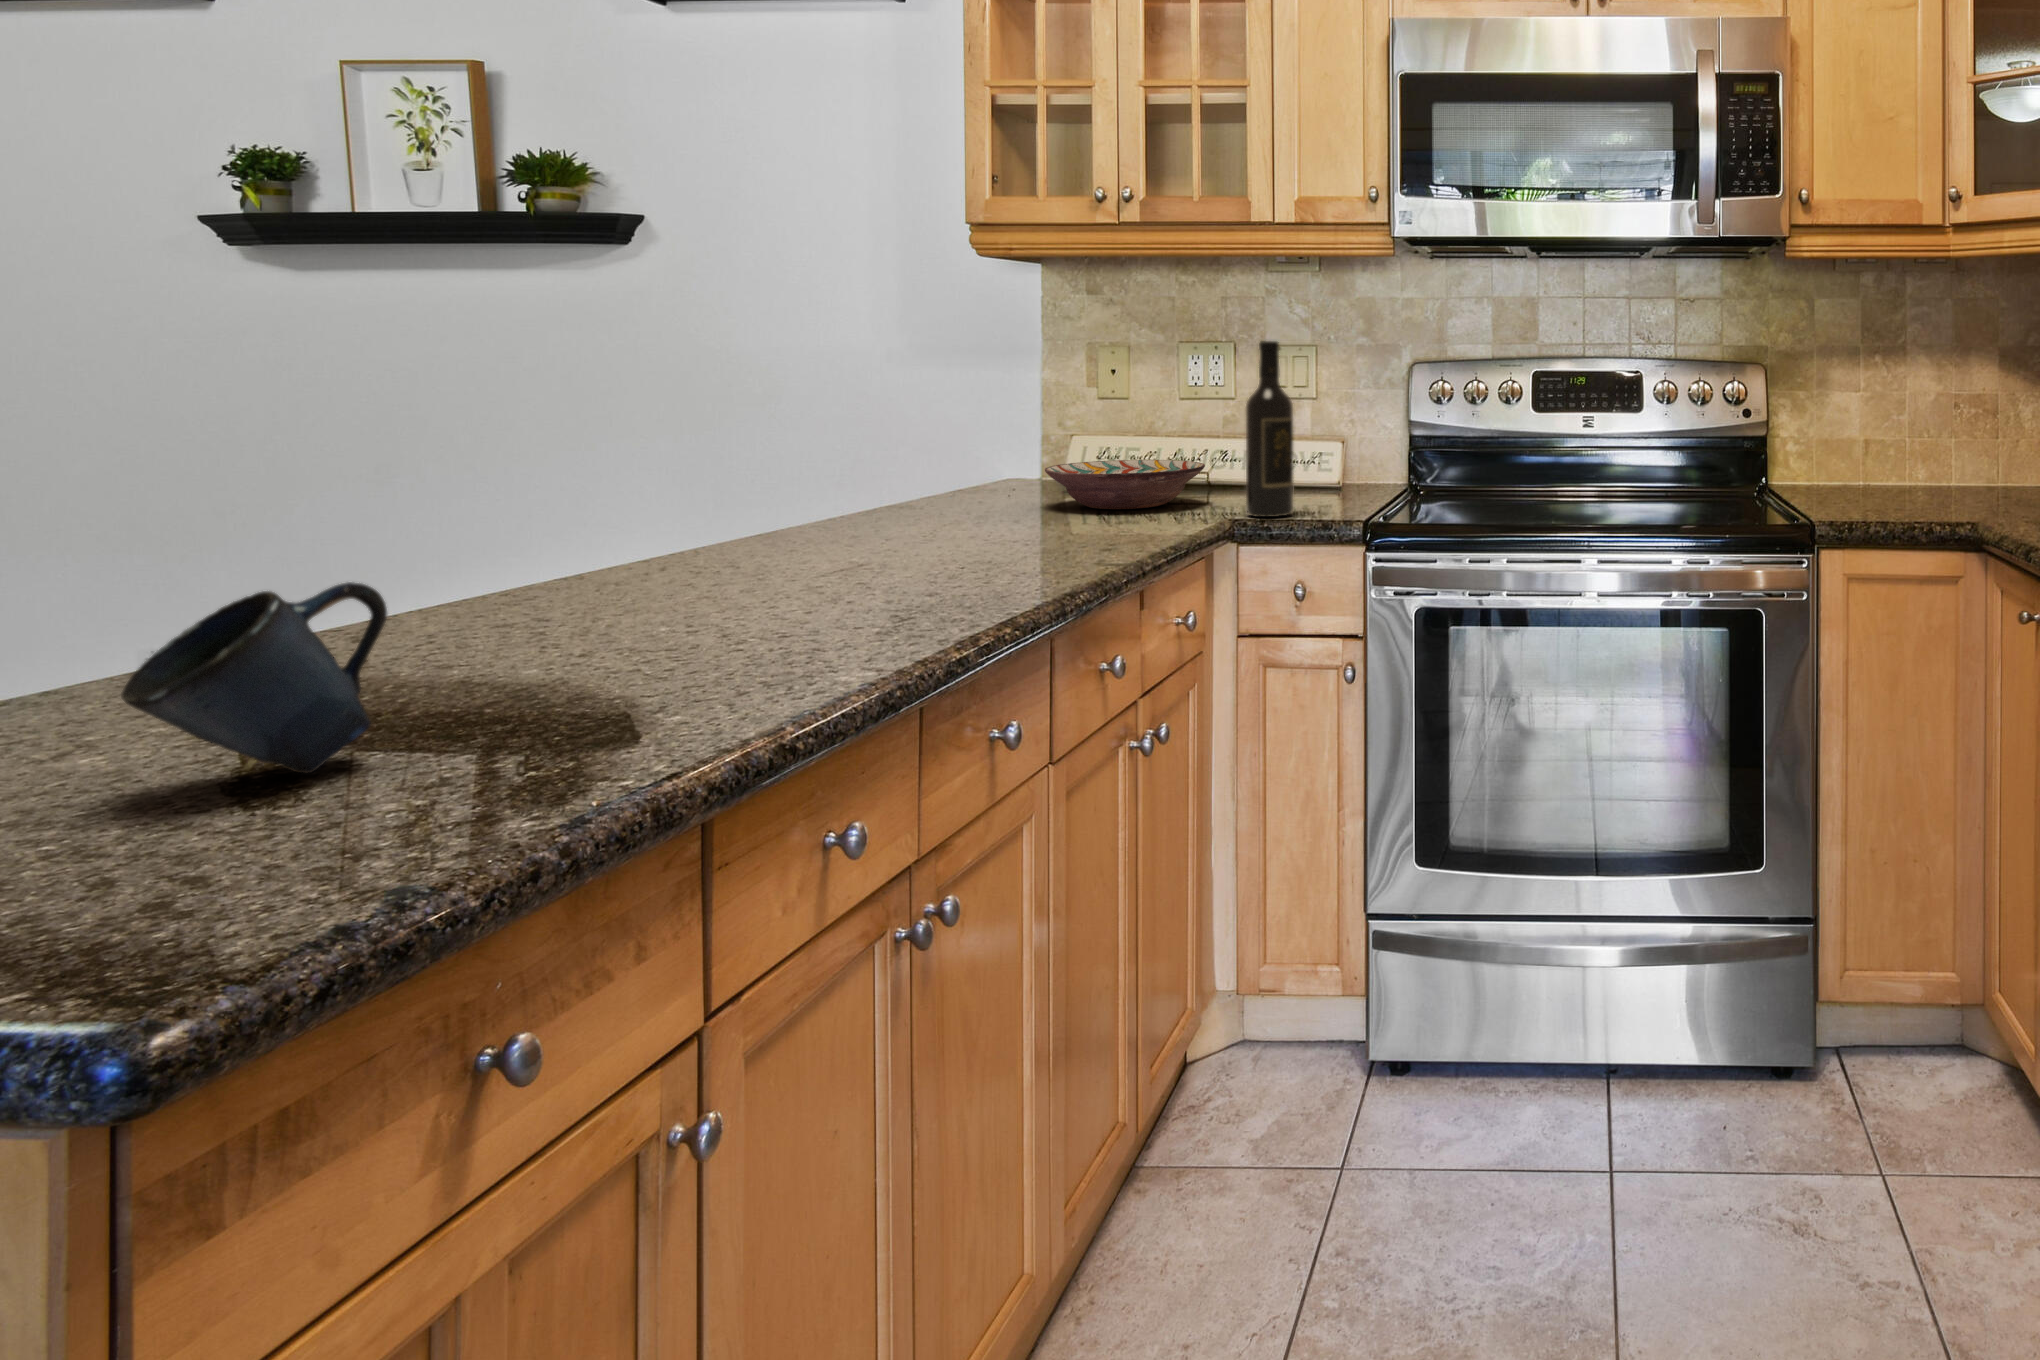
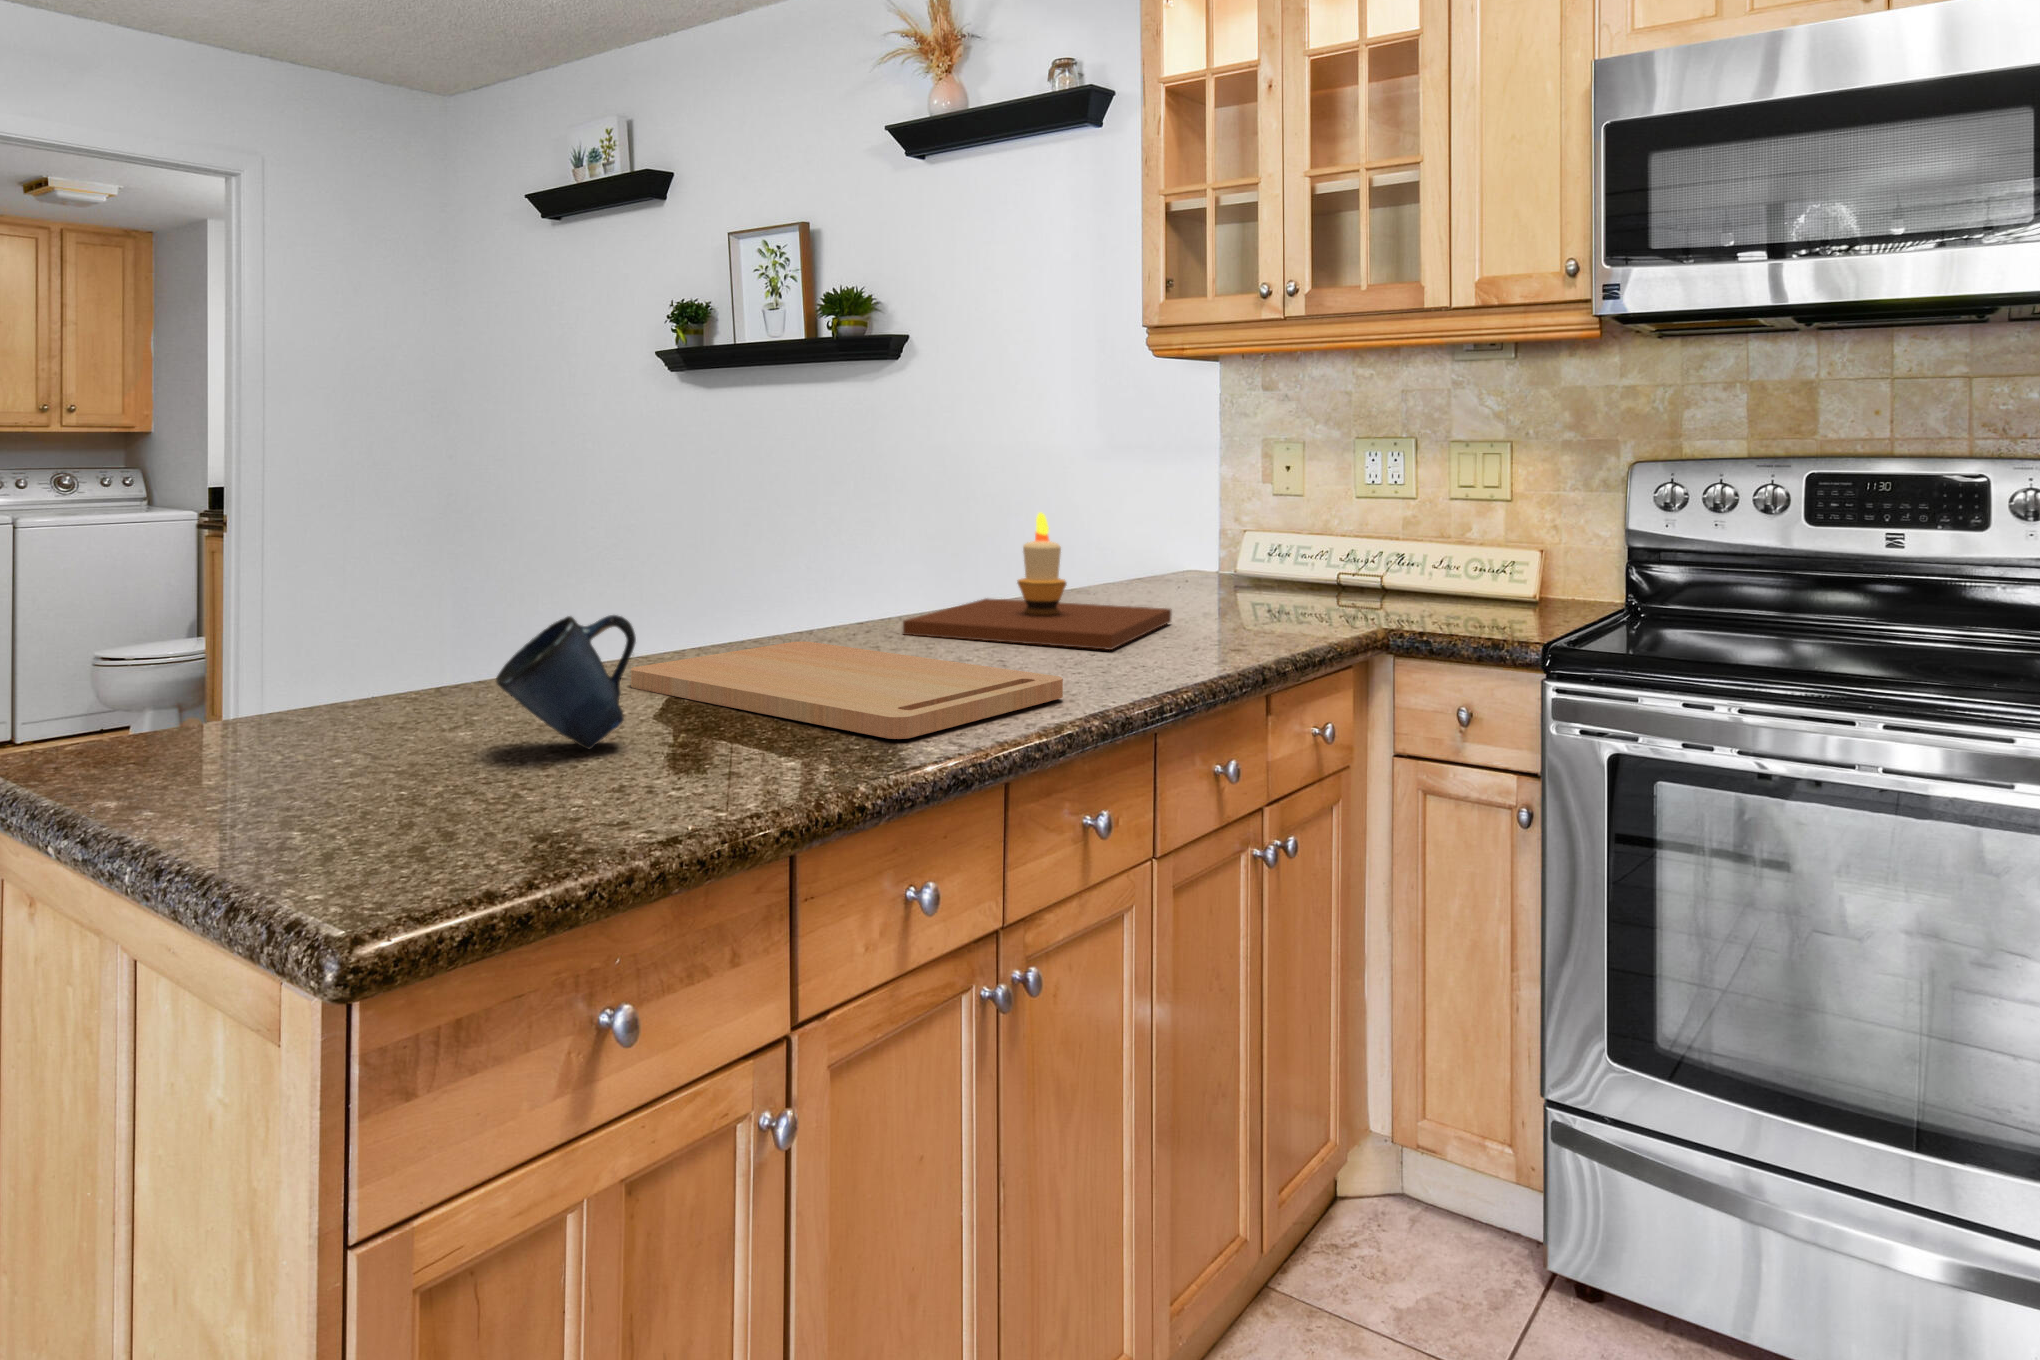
wine bottle: present [1246,341,1294,517] -> none [1405,438,1461,630]
candle: none [708,421,1025,573] -> present [903,512,1171,650]
decorative bowl: present [1045,460,1205,509] -> none [1203,560,1367,609]
cutting board: none [317,593,956,691] -> present [631,642,1063,739]

